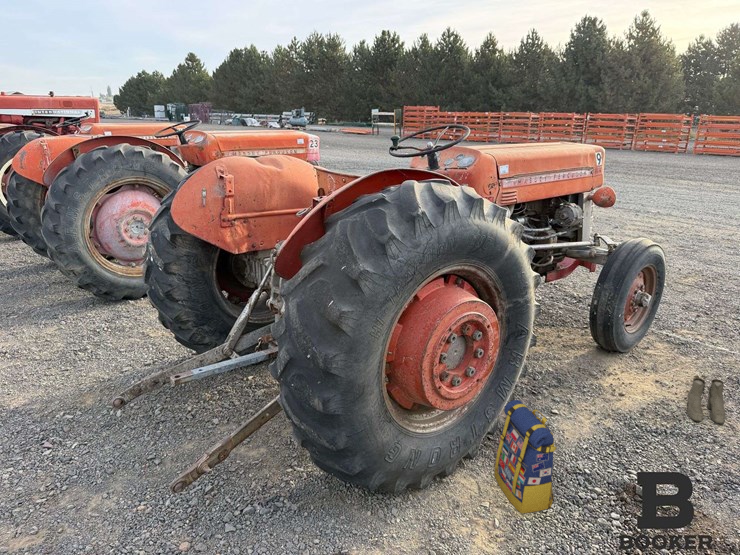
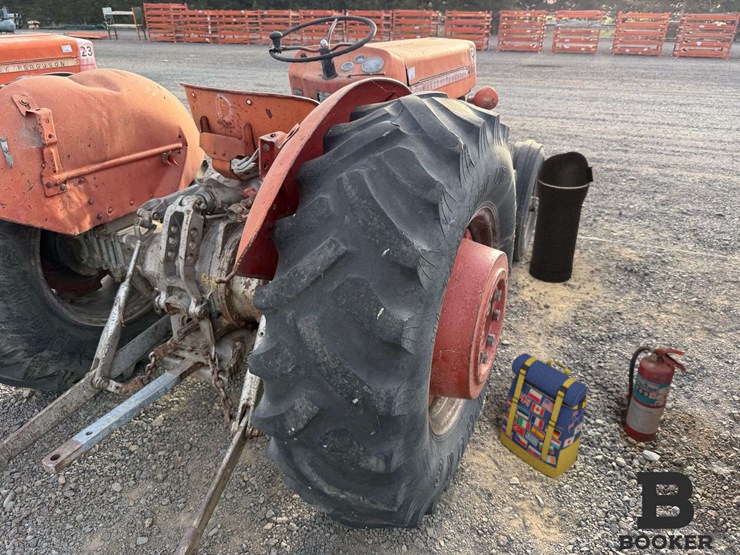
trash can: none [621,253,688,378] -> present [529,152,595,283]
boots: present [687,378,726,424] -> none [610,273,651,319]
fire extinguisher: none [617,422,660,517] -> present [625,346,686,442]

